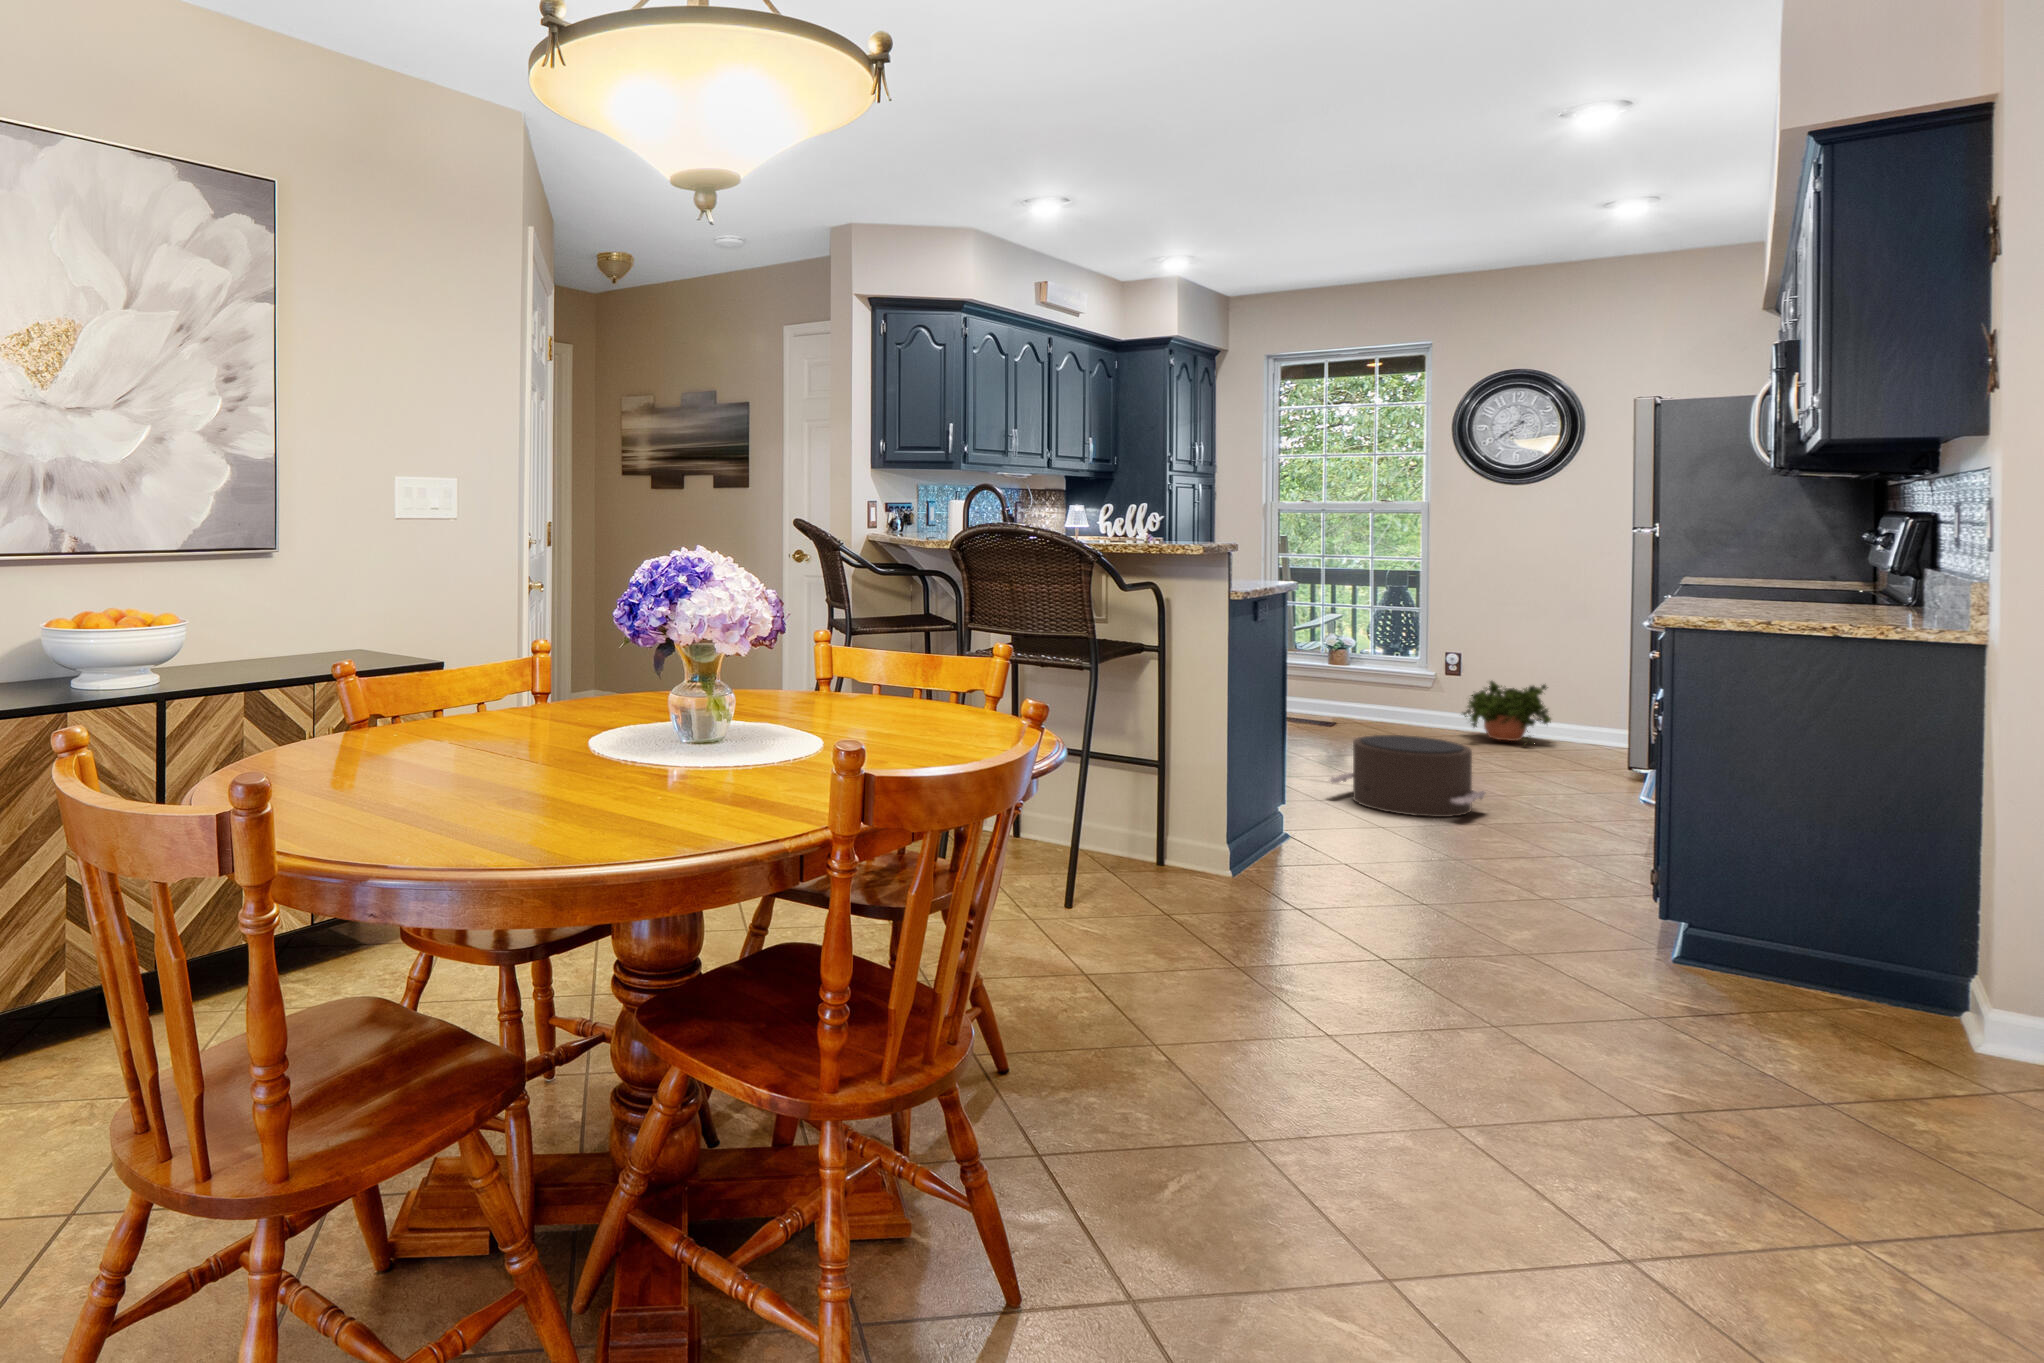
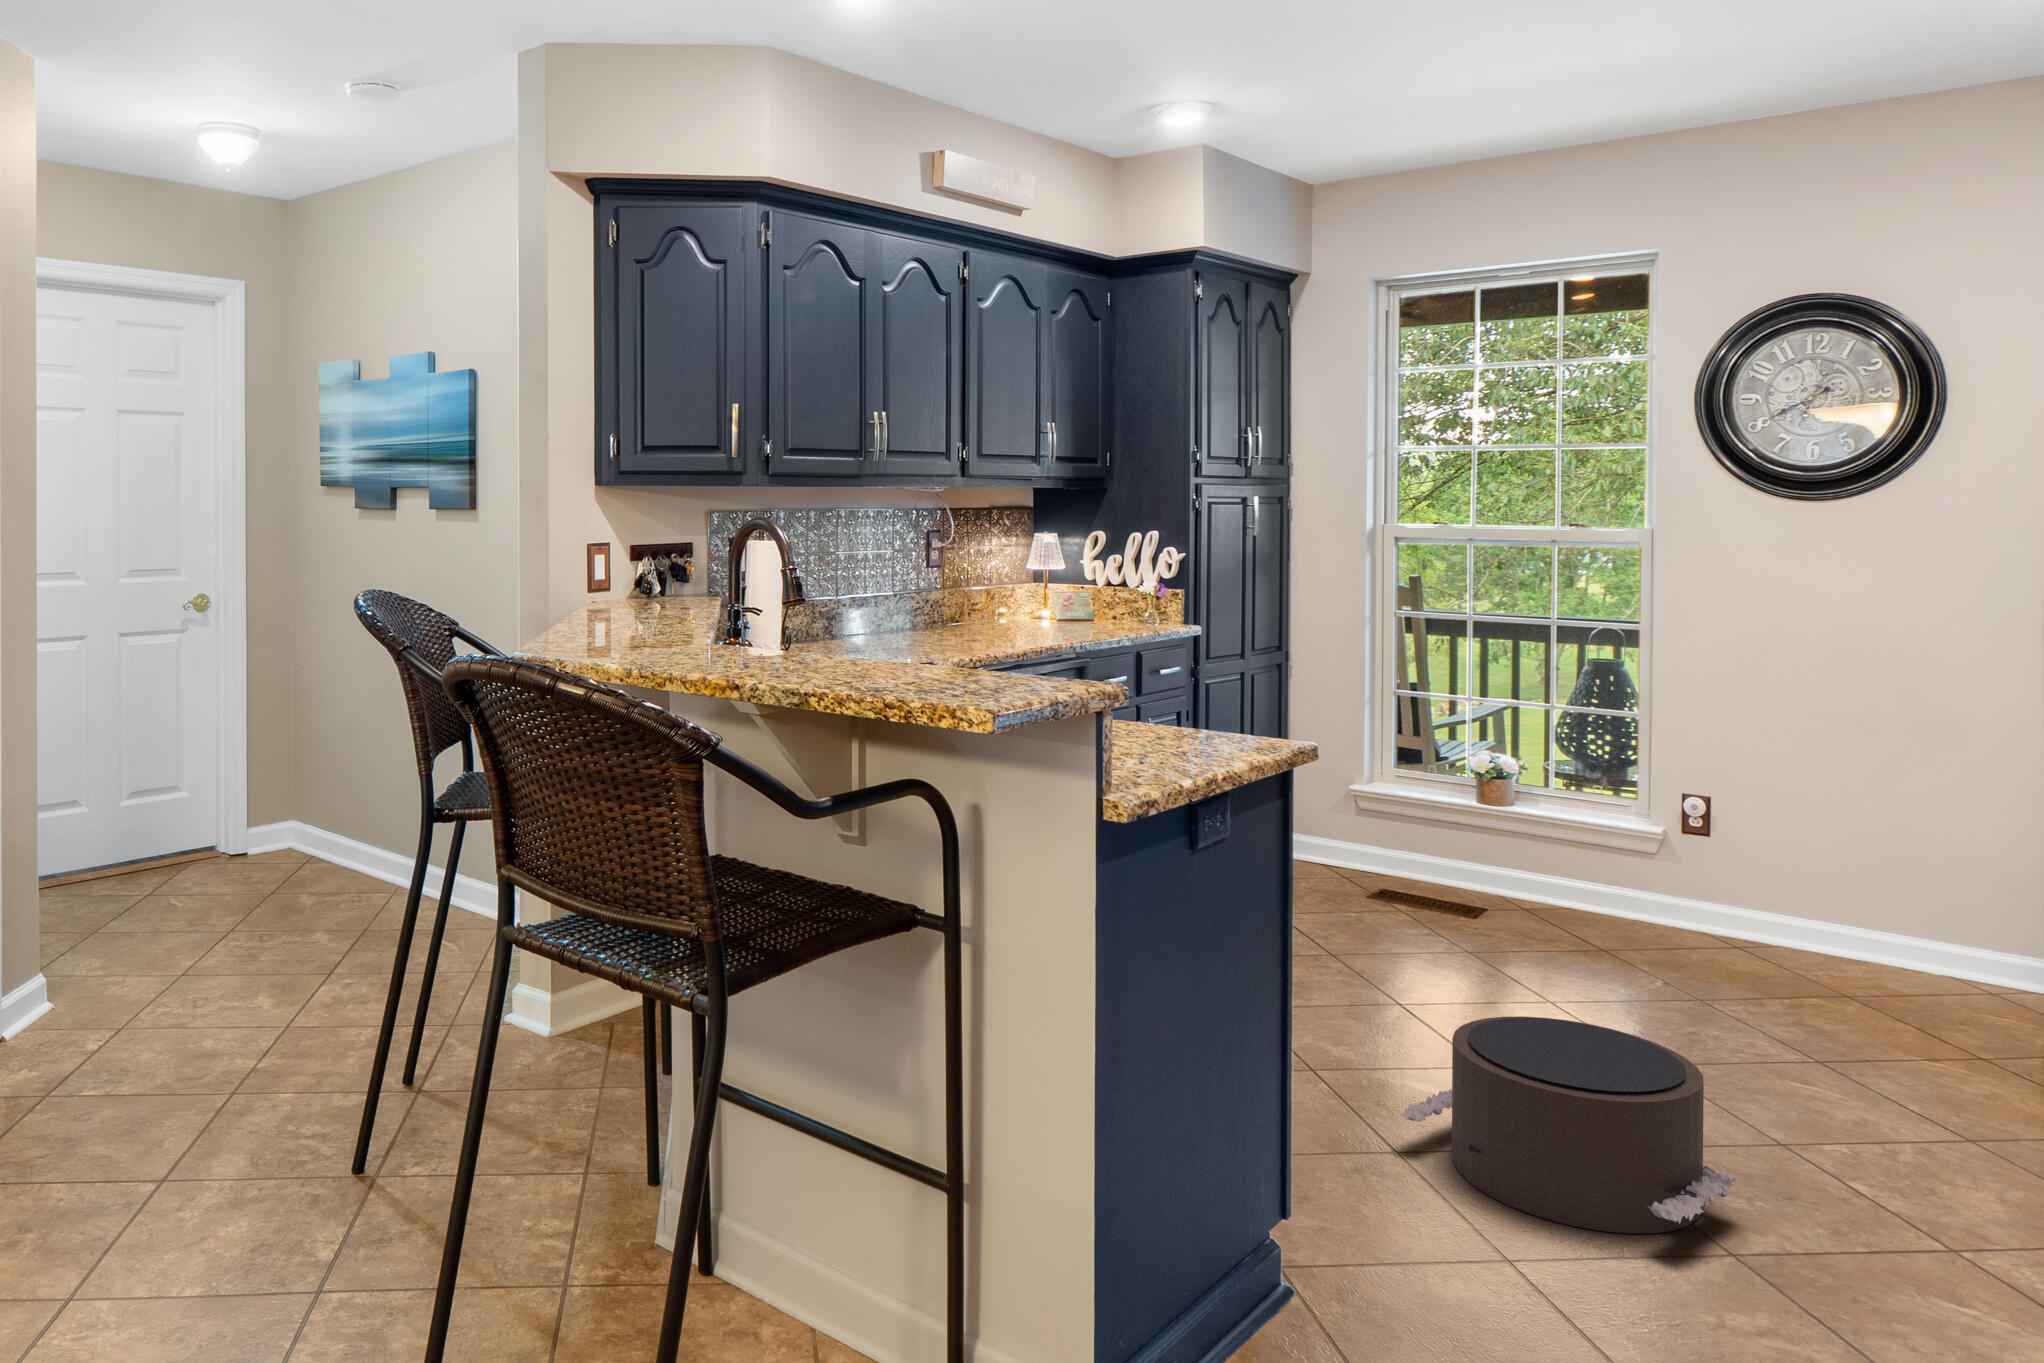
potted plant: present [1463,681,1551,745] -> none [1703,851,1889,986]

